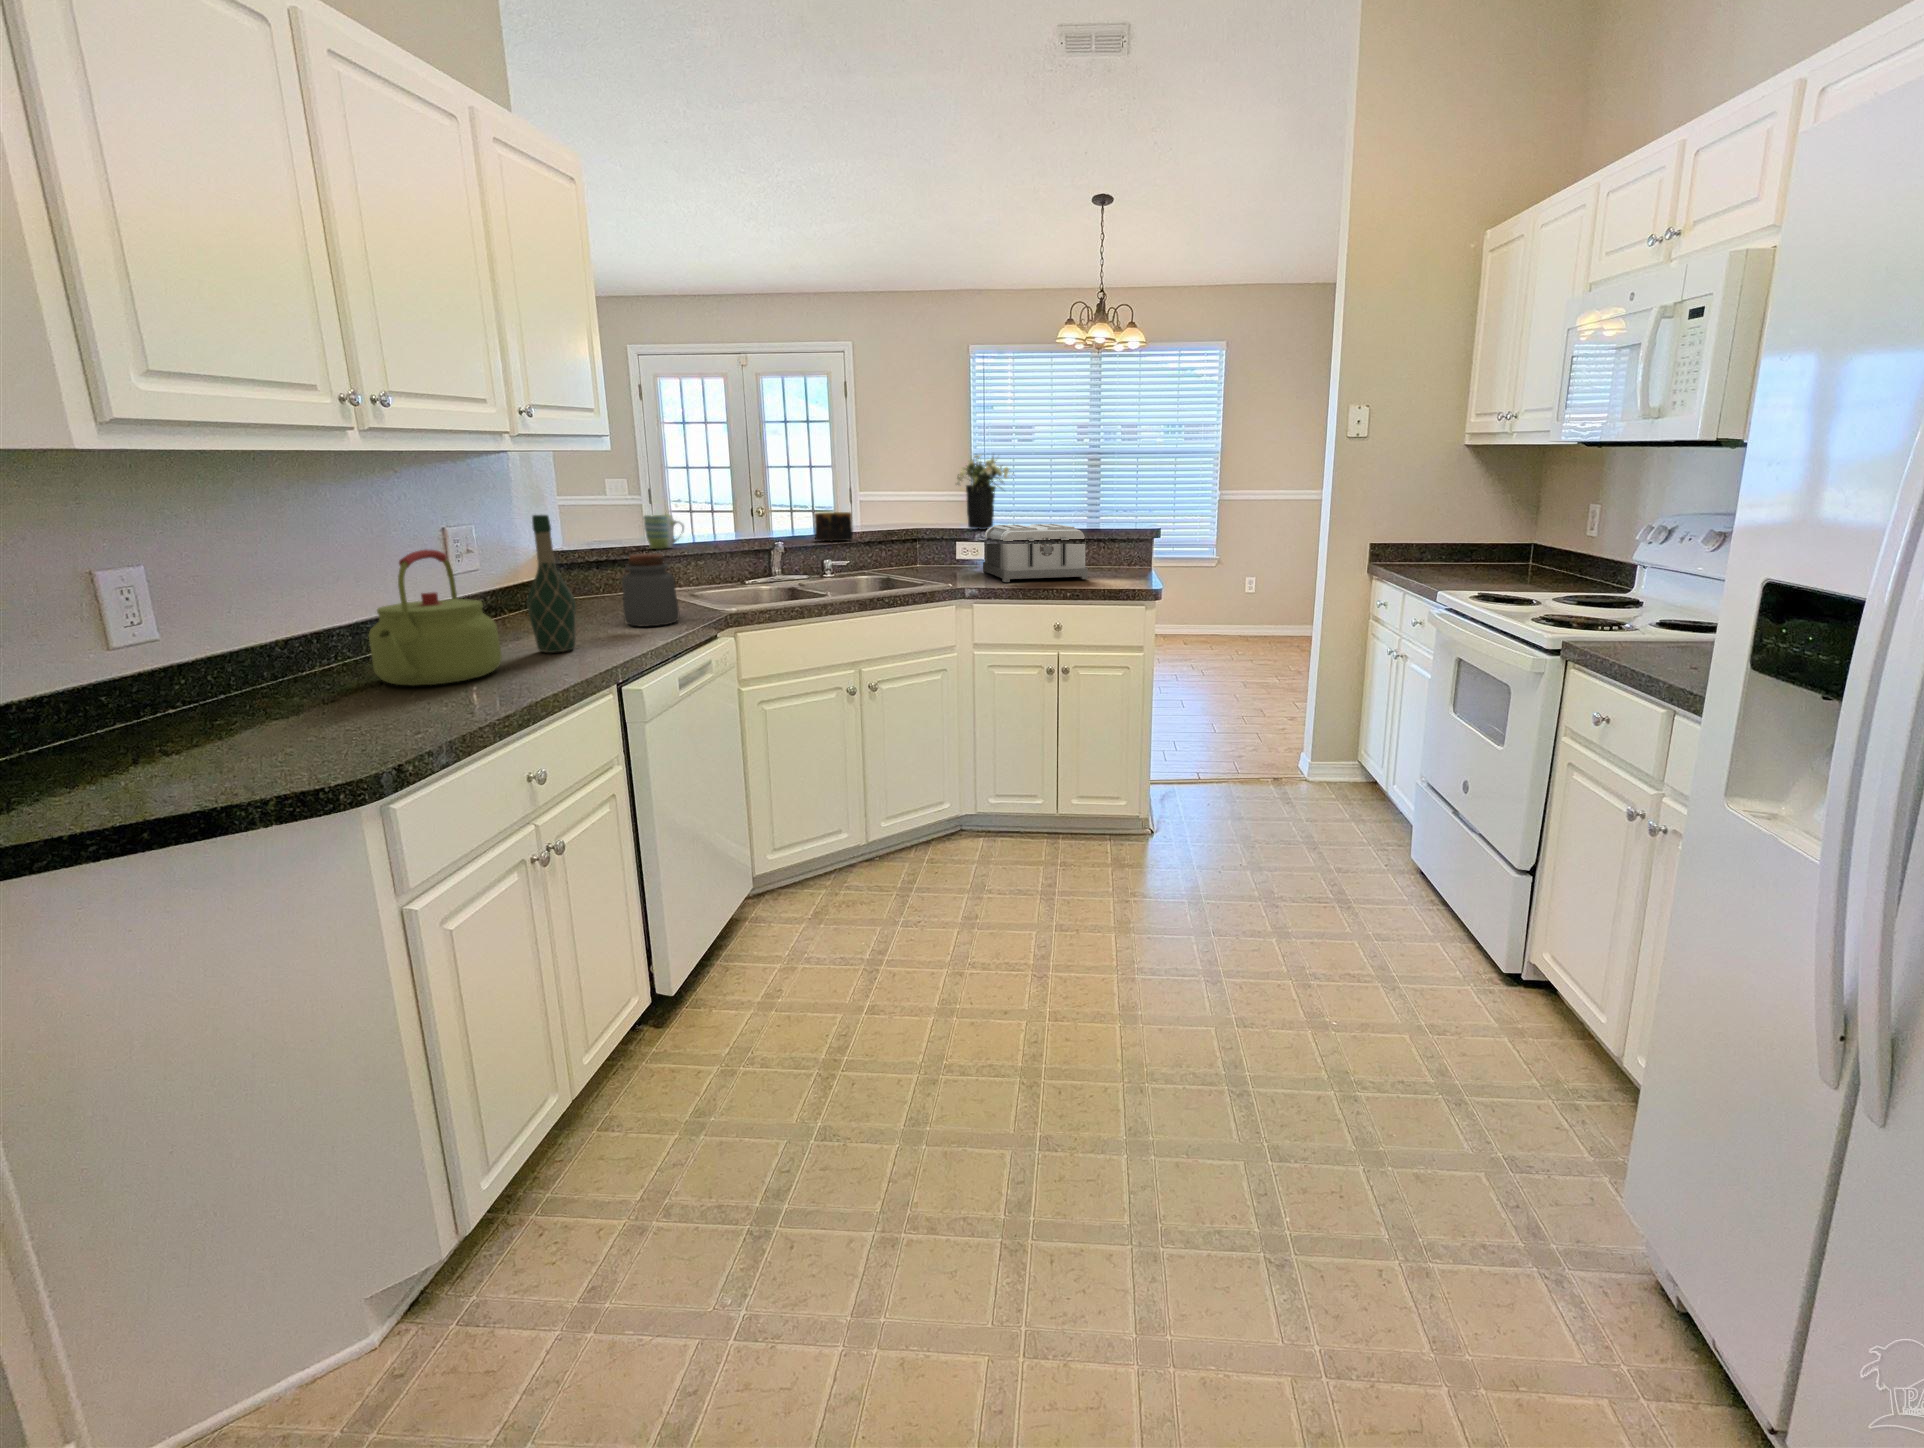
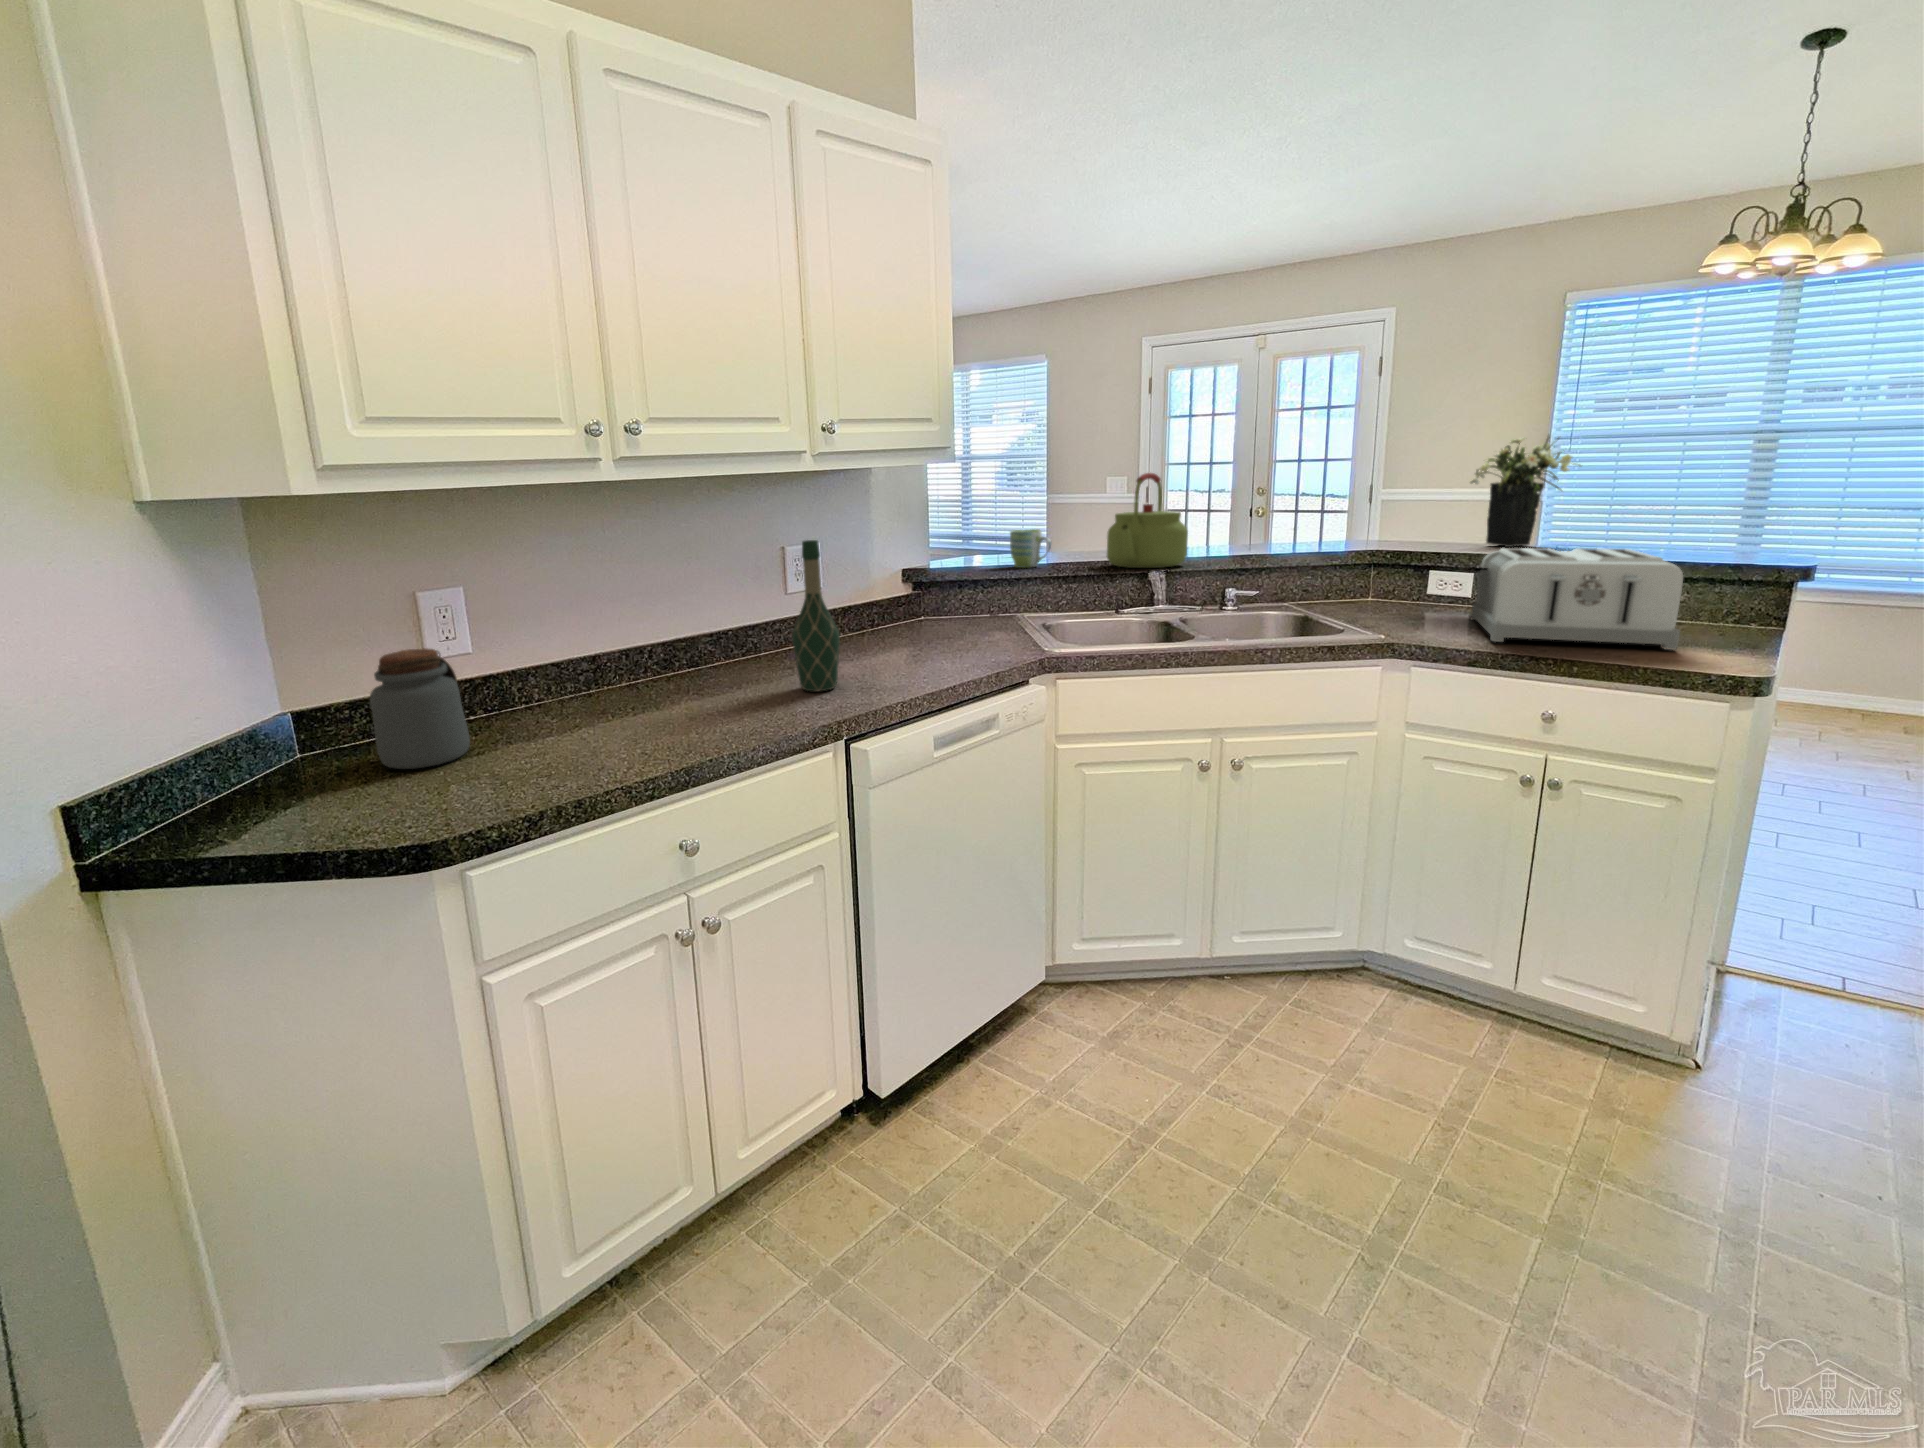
candle: present [814,512,853,541] -> none [1218,525,1270,564]
kettle: present [369,550,502,686] -> present [1107,473,1188,568]
jar: present [622,553,679,626] -> present [370,648,470,769]

